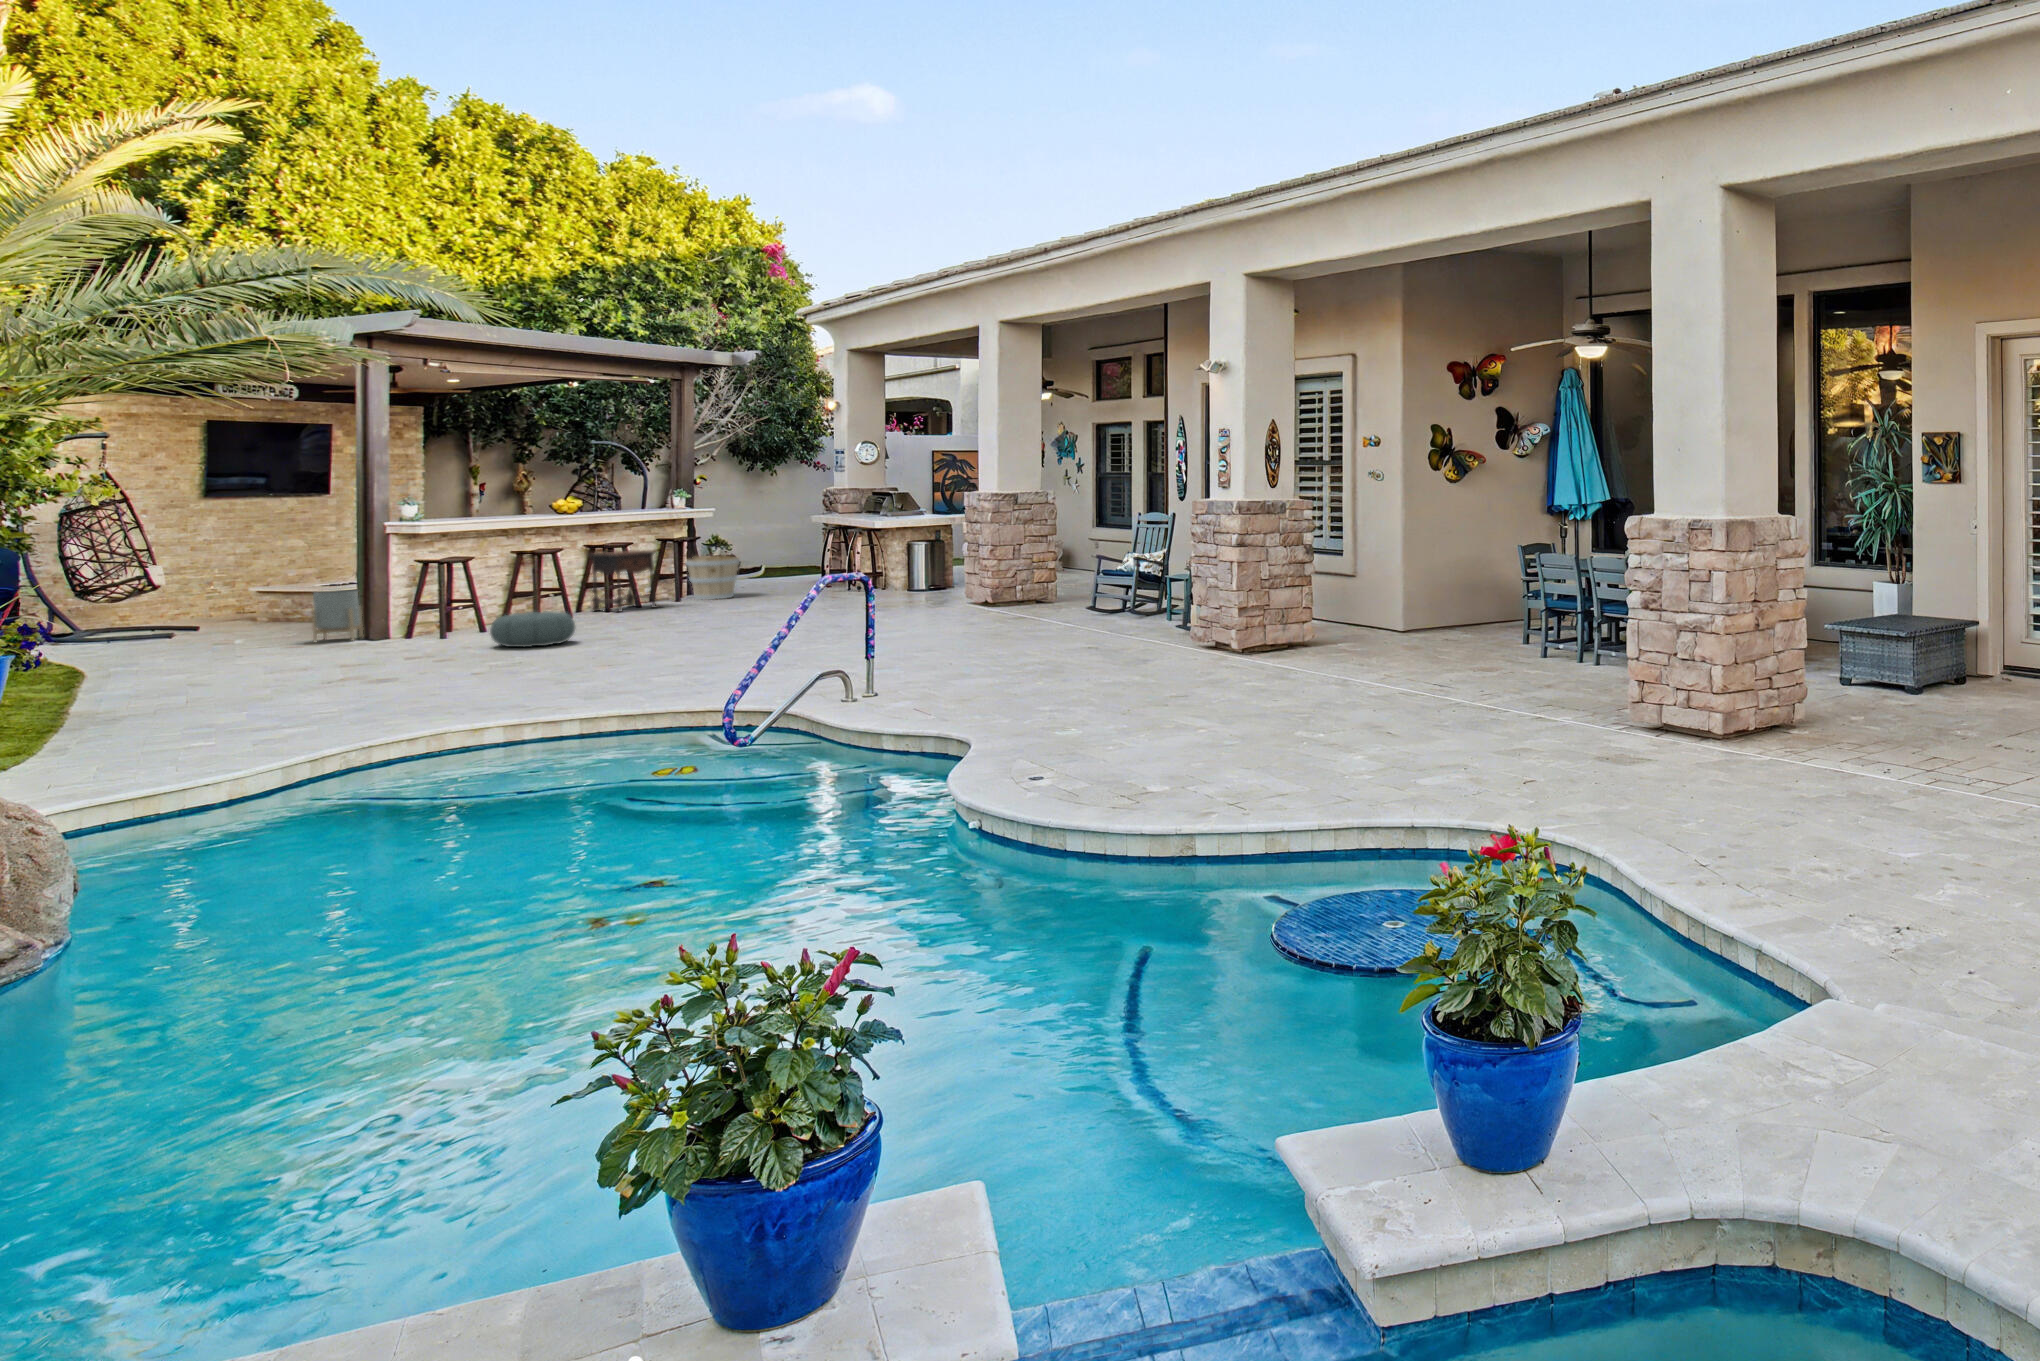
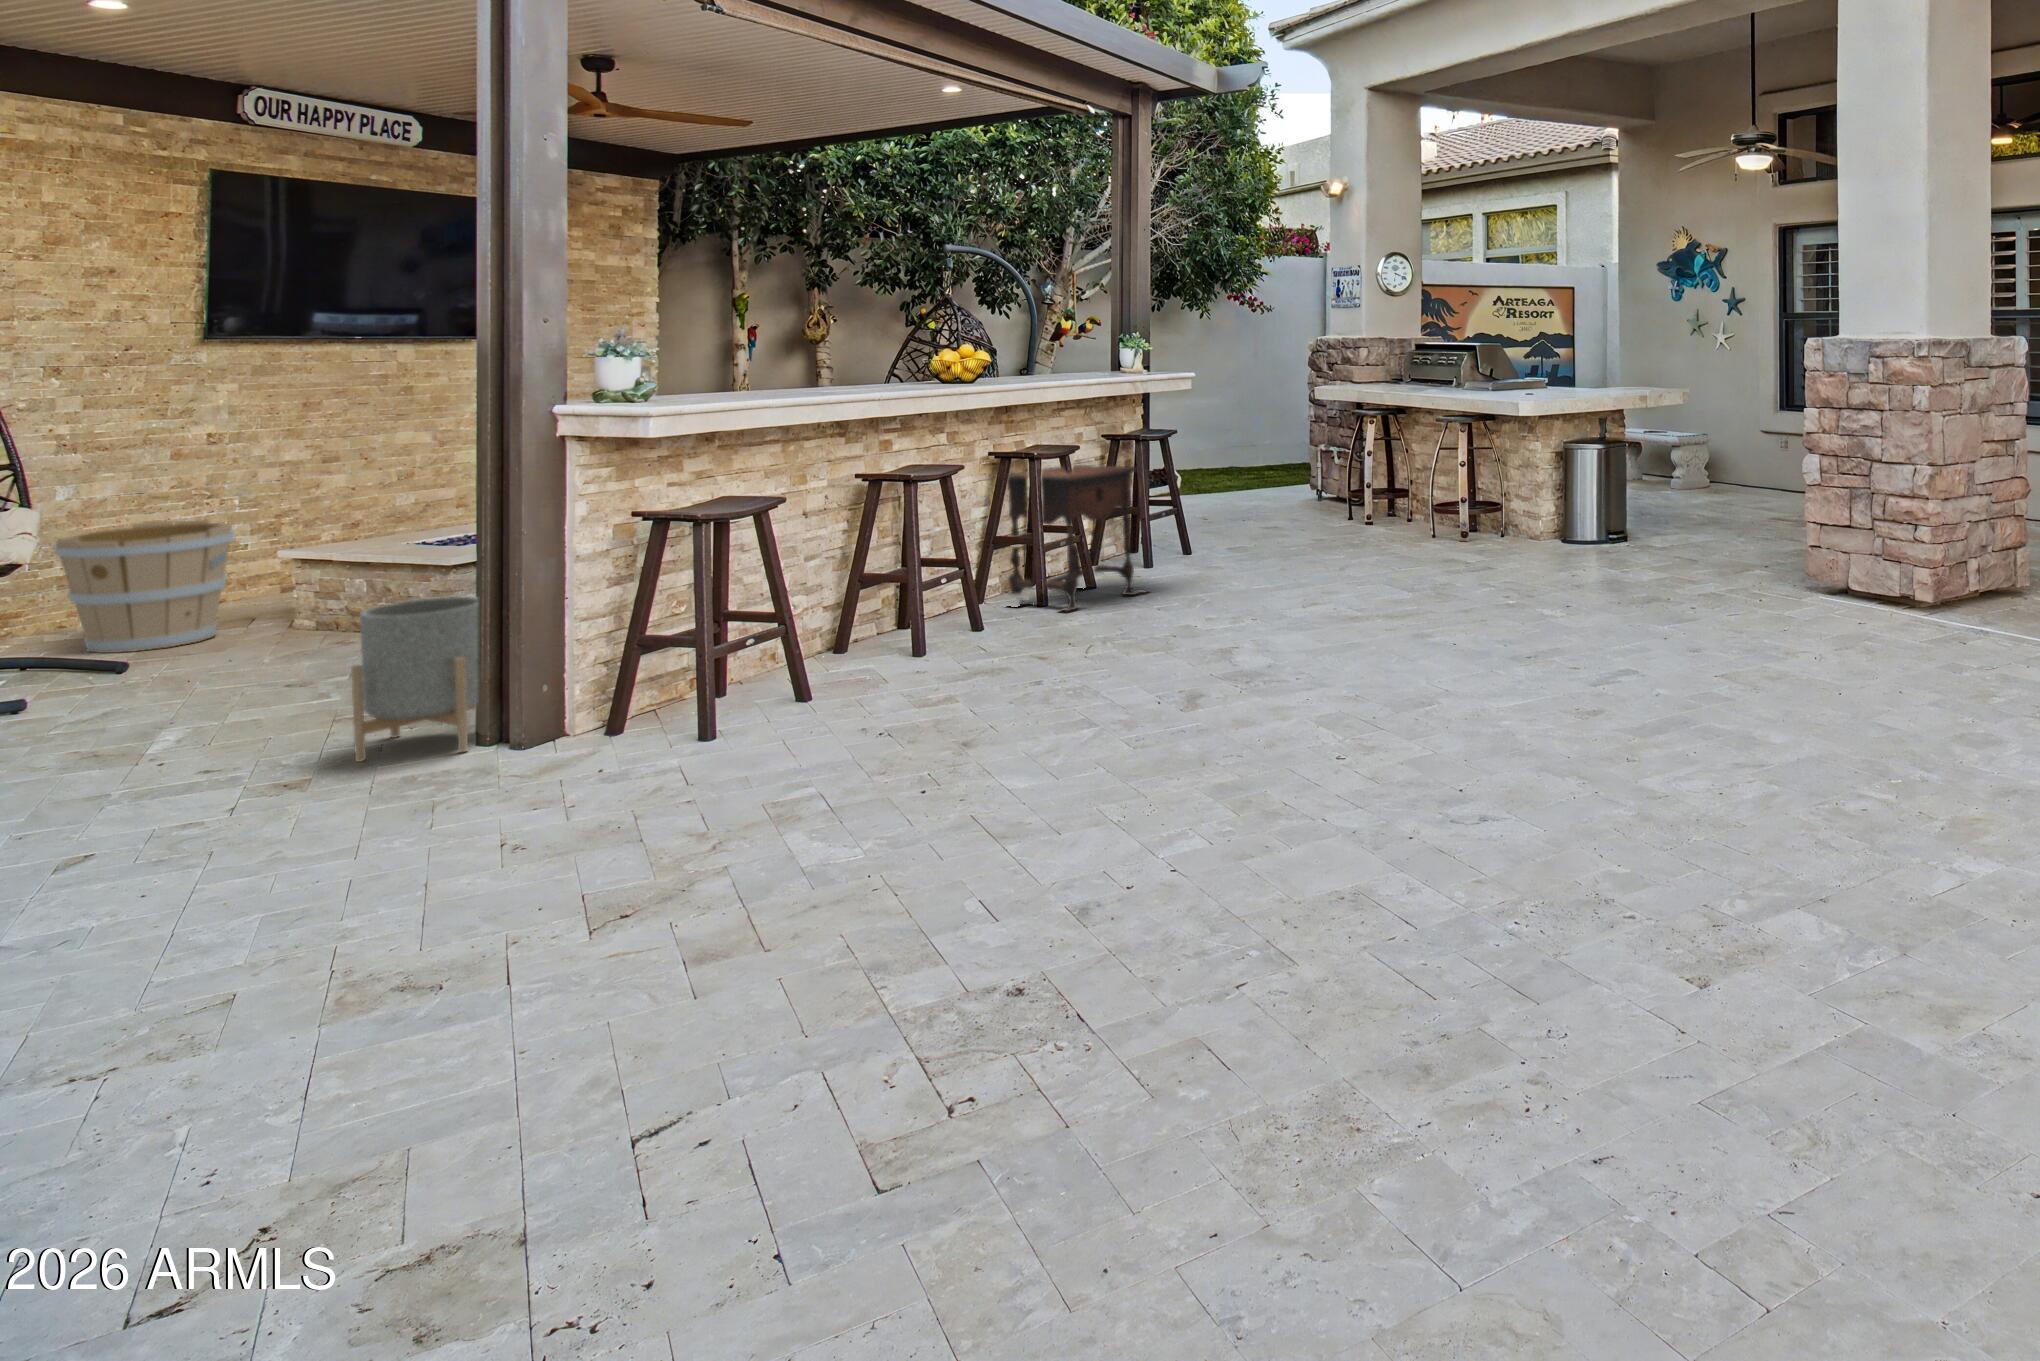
wooden bucket: present [686,556,739,600] -> present [54,521,235,653]
pouf: present [490,611,575,647] -> none [855,680,1092,818]

